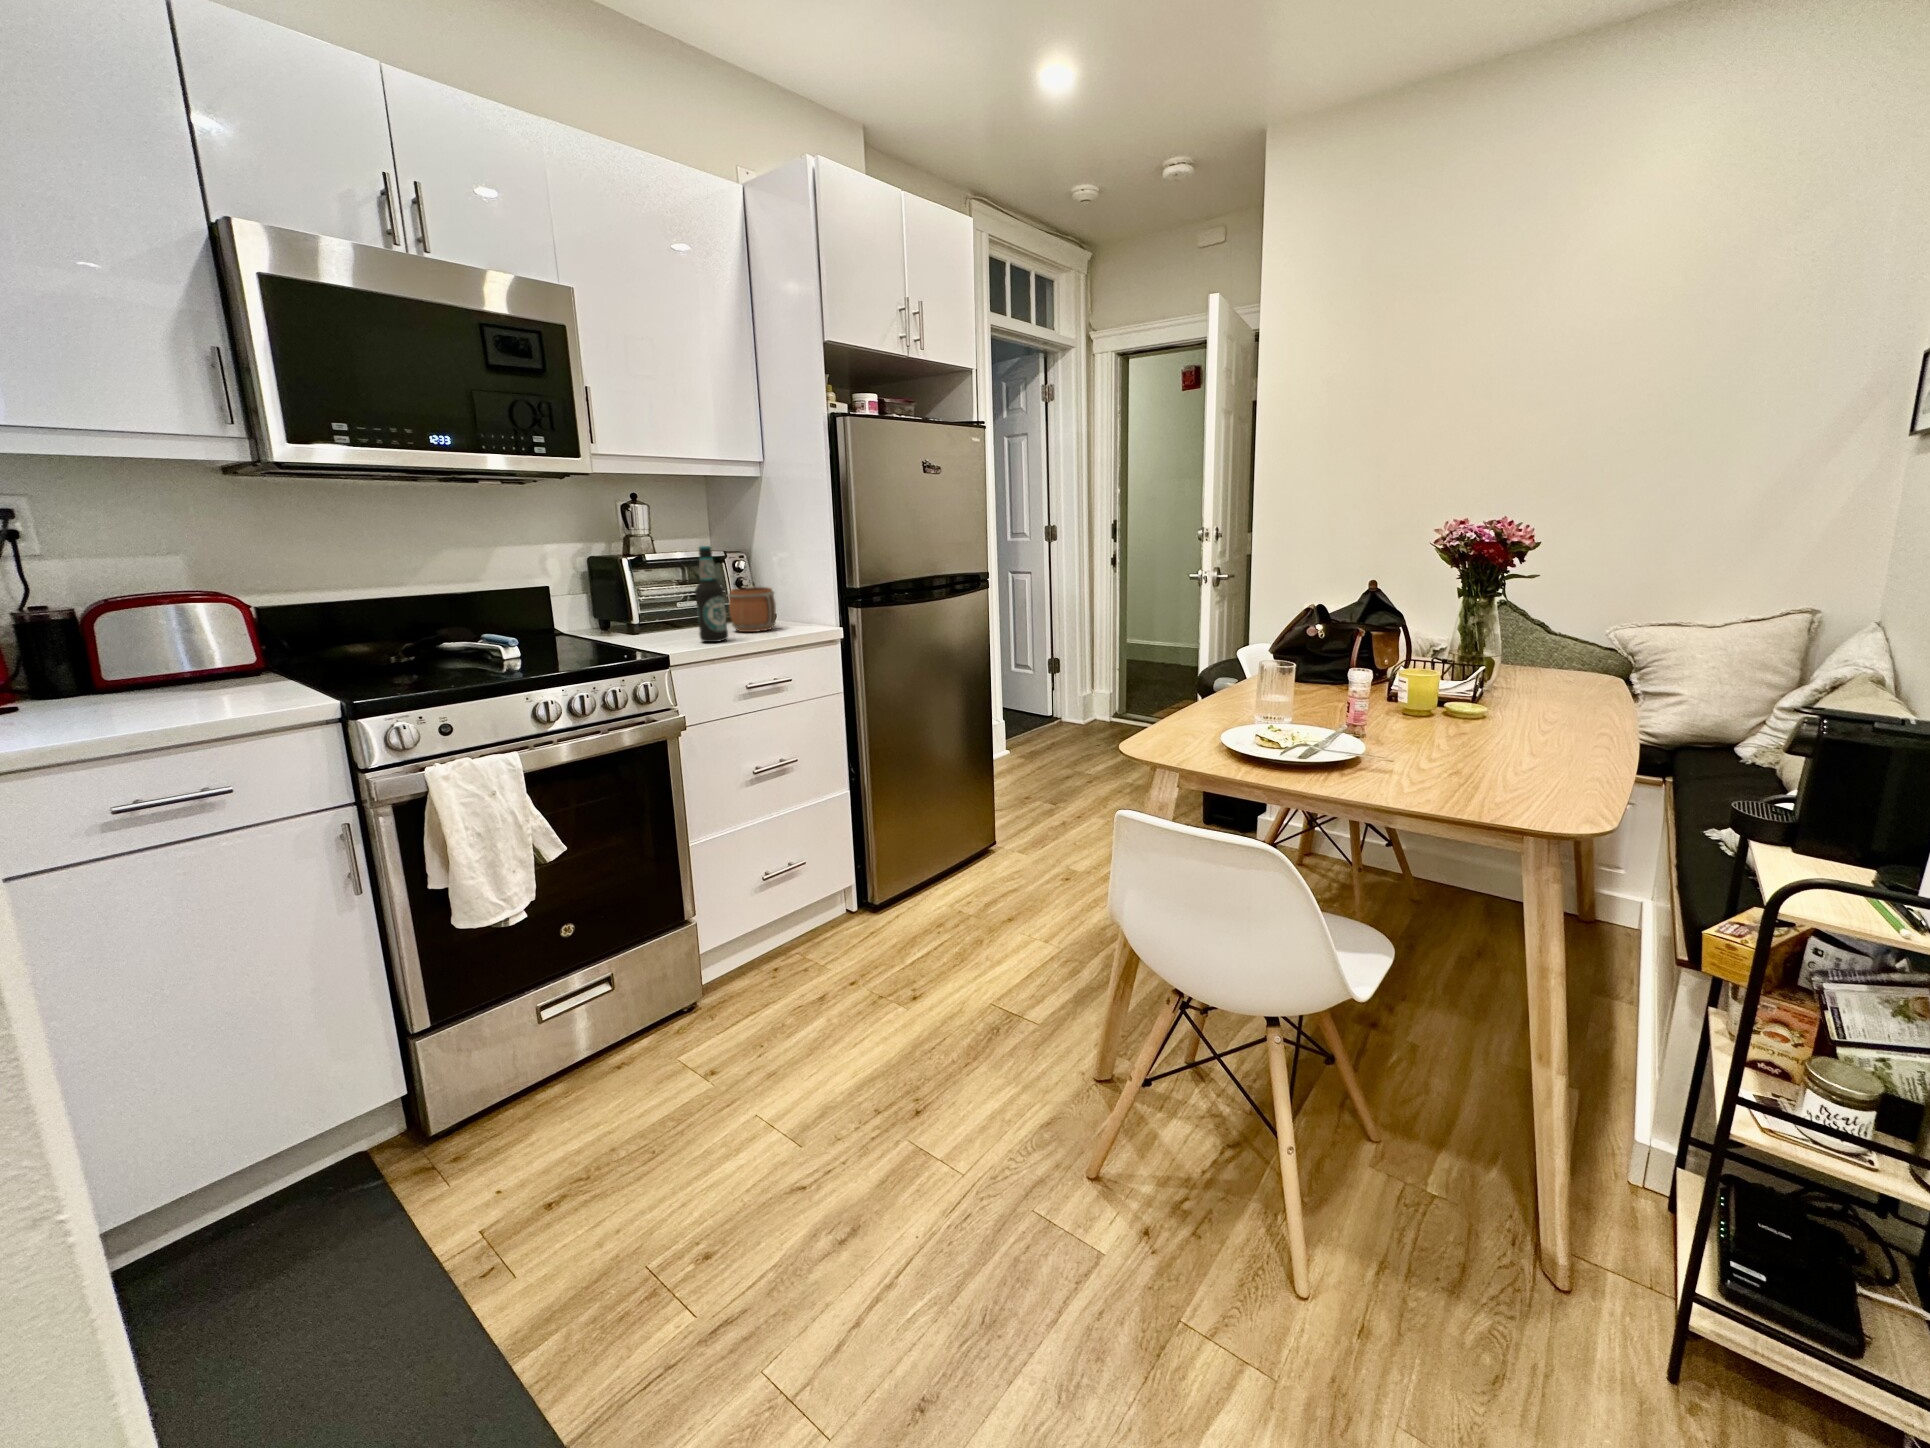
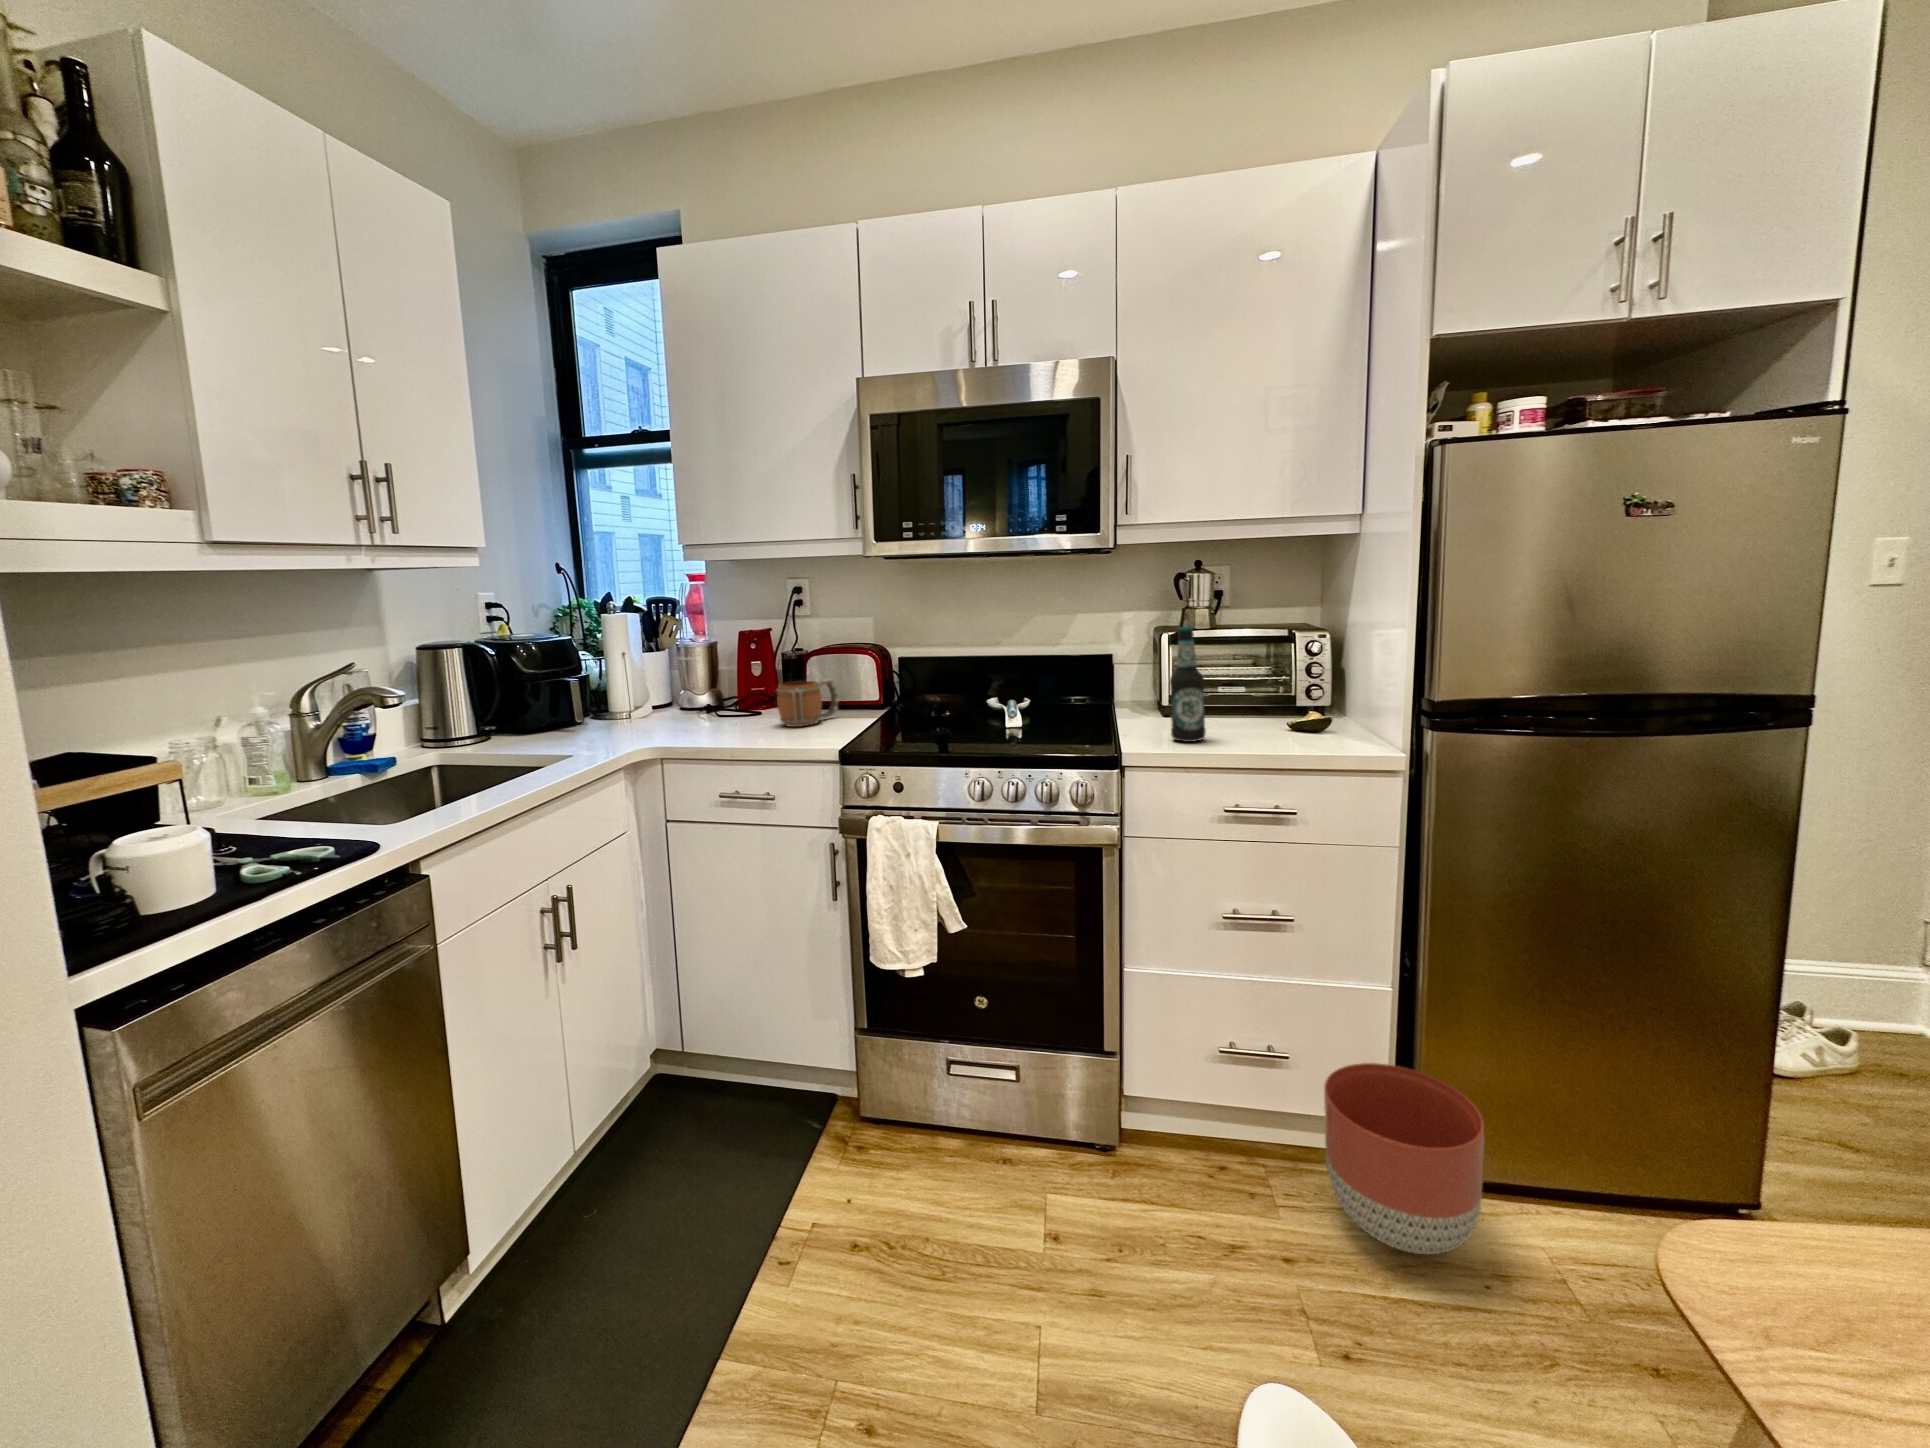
mug: present [728,586,776,632] -> present [776,678,839,727]
planter: none [838,837,928,944] -> present [1324,1063,1484,1254]

